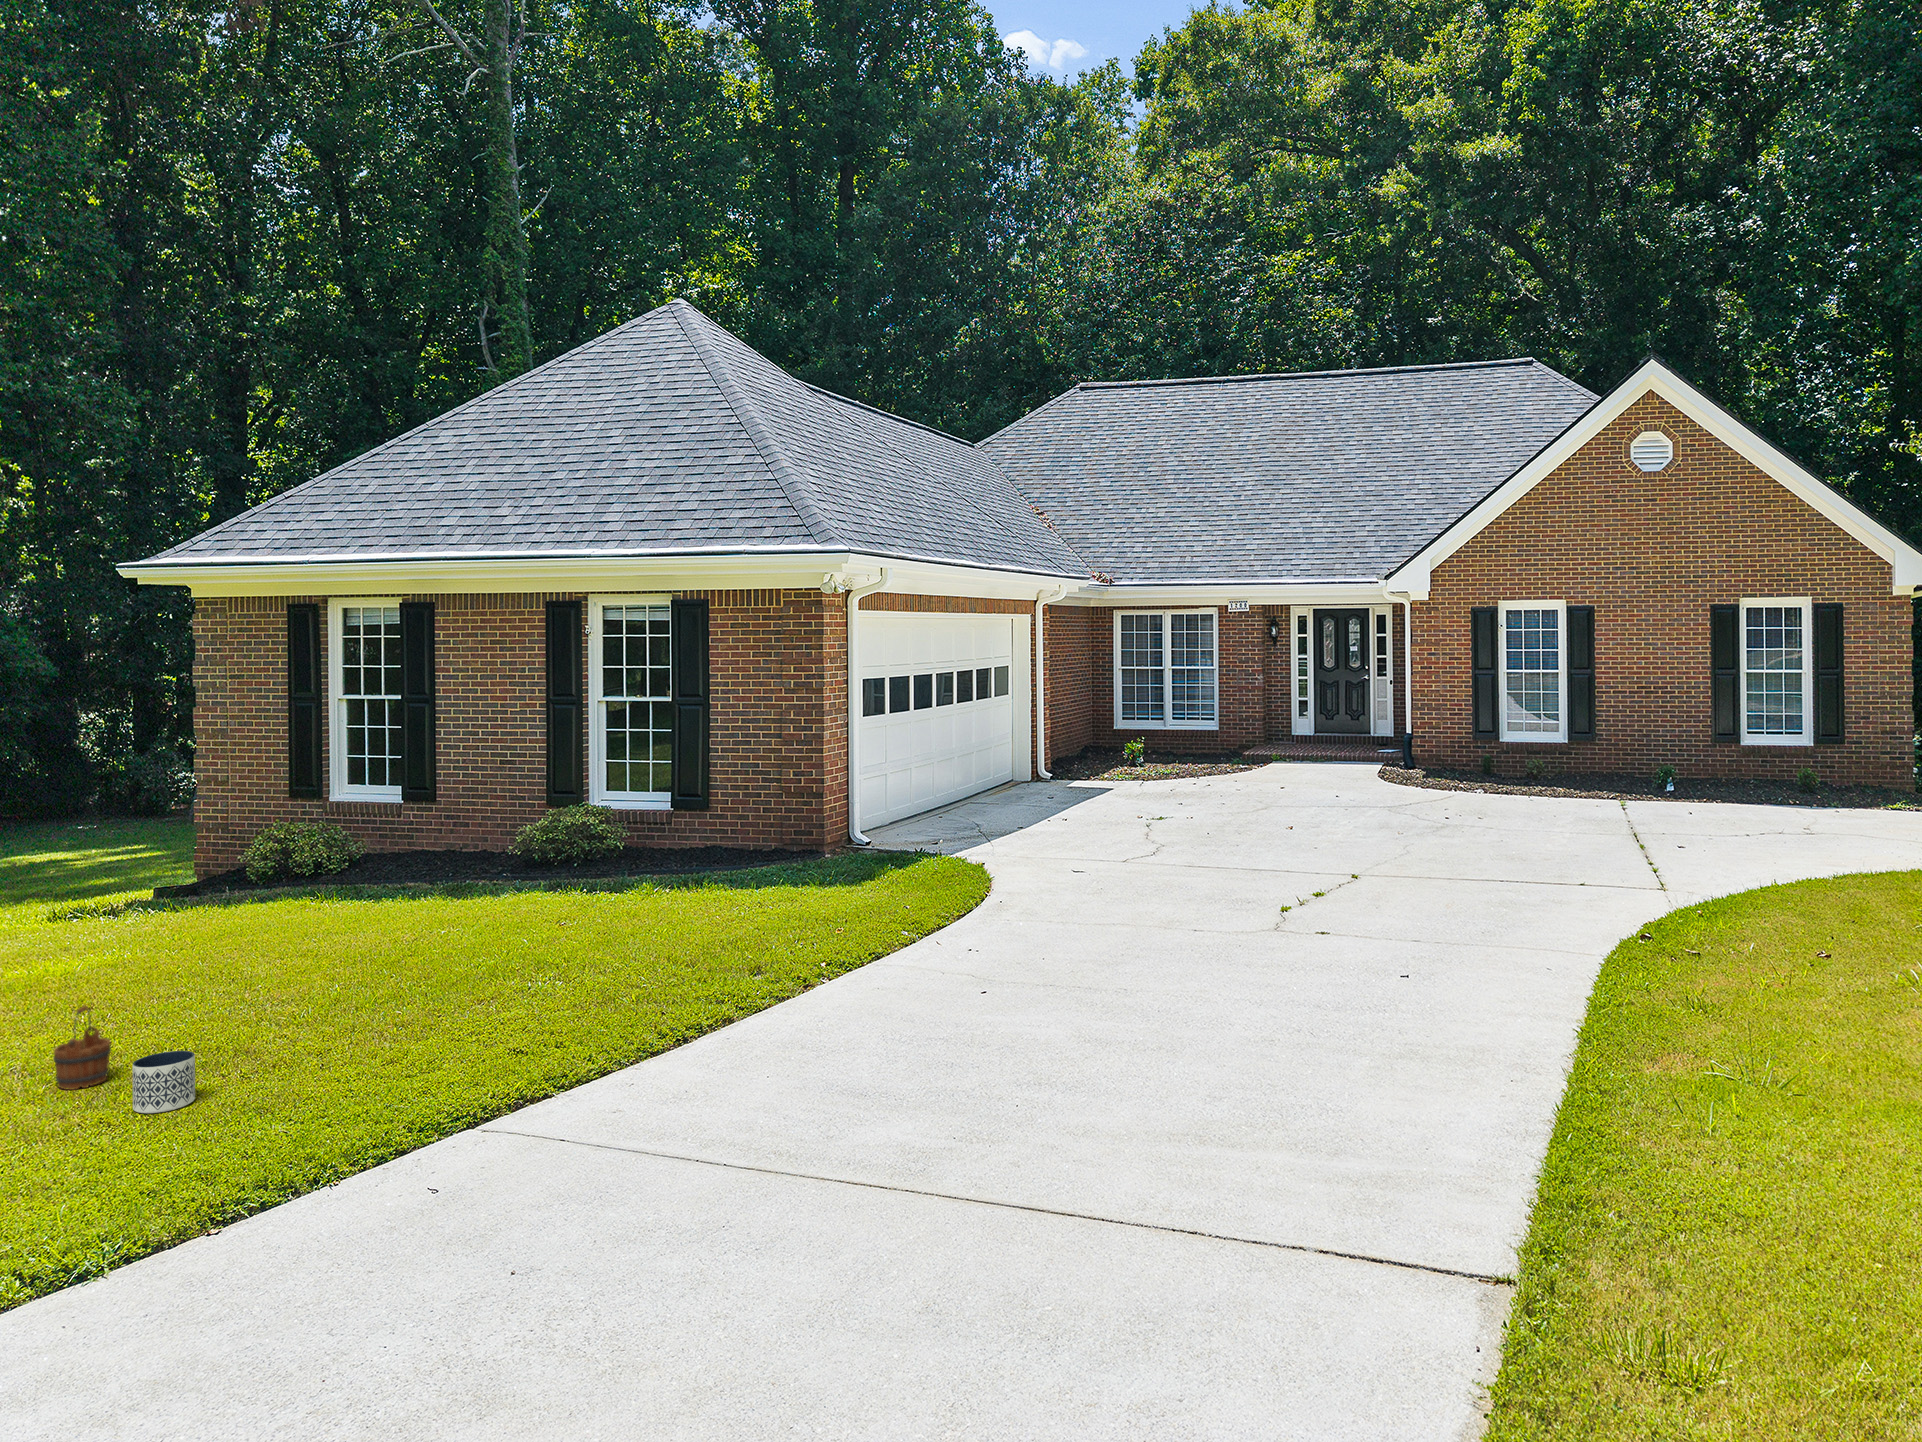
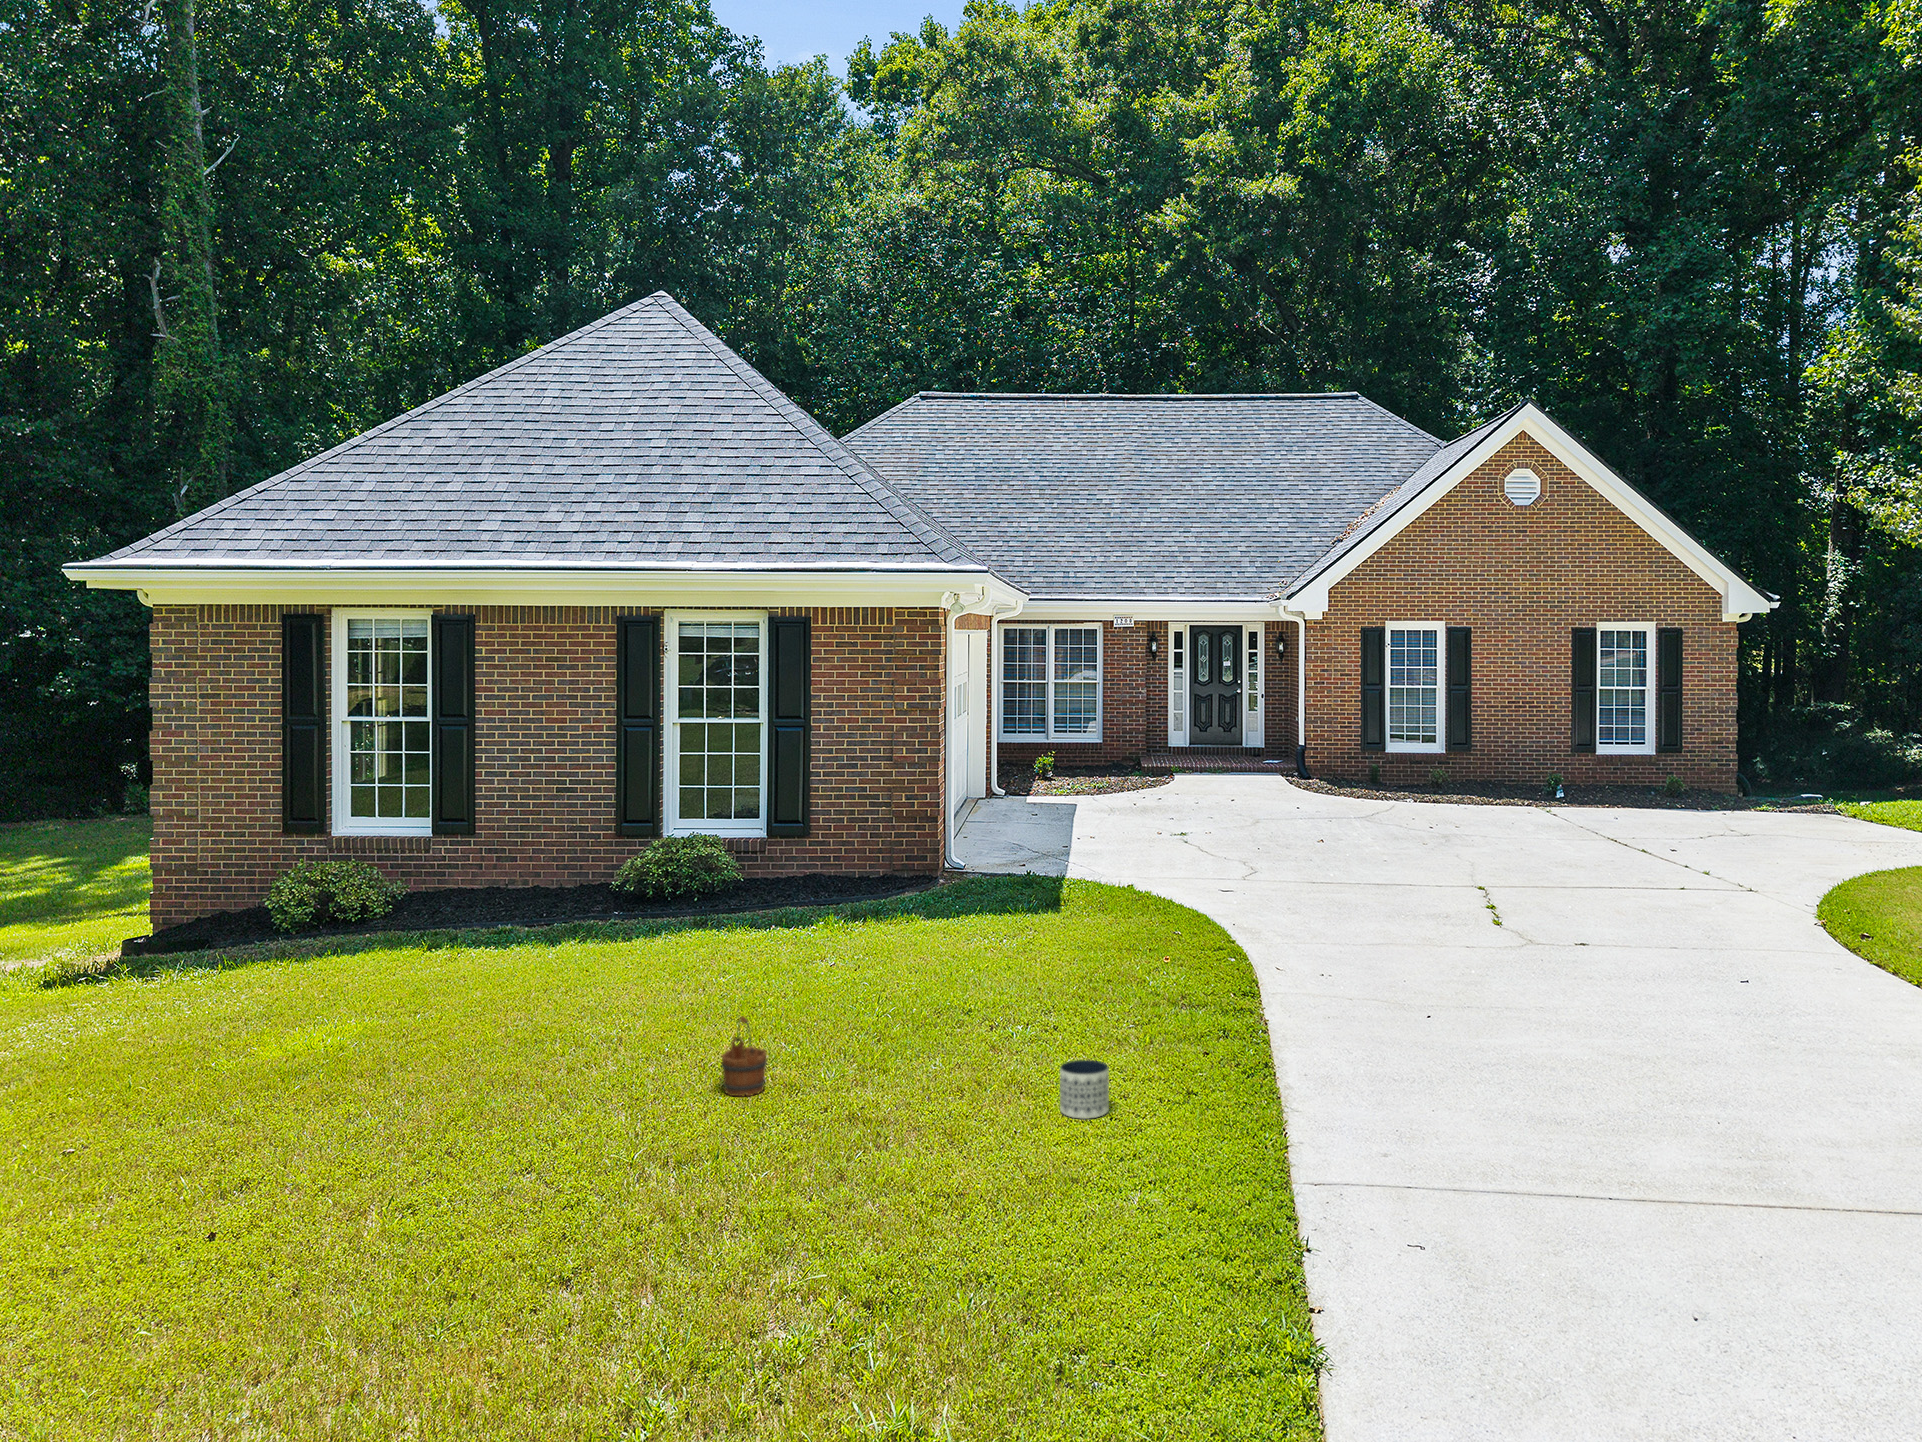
planter: present [133,1051,195,1113] -> present [1060,1060,1109,1119]

